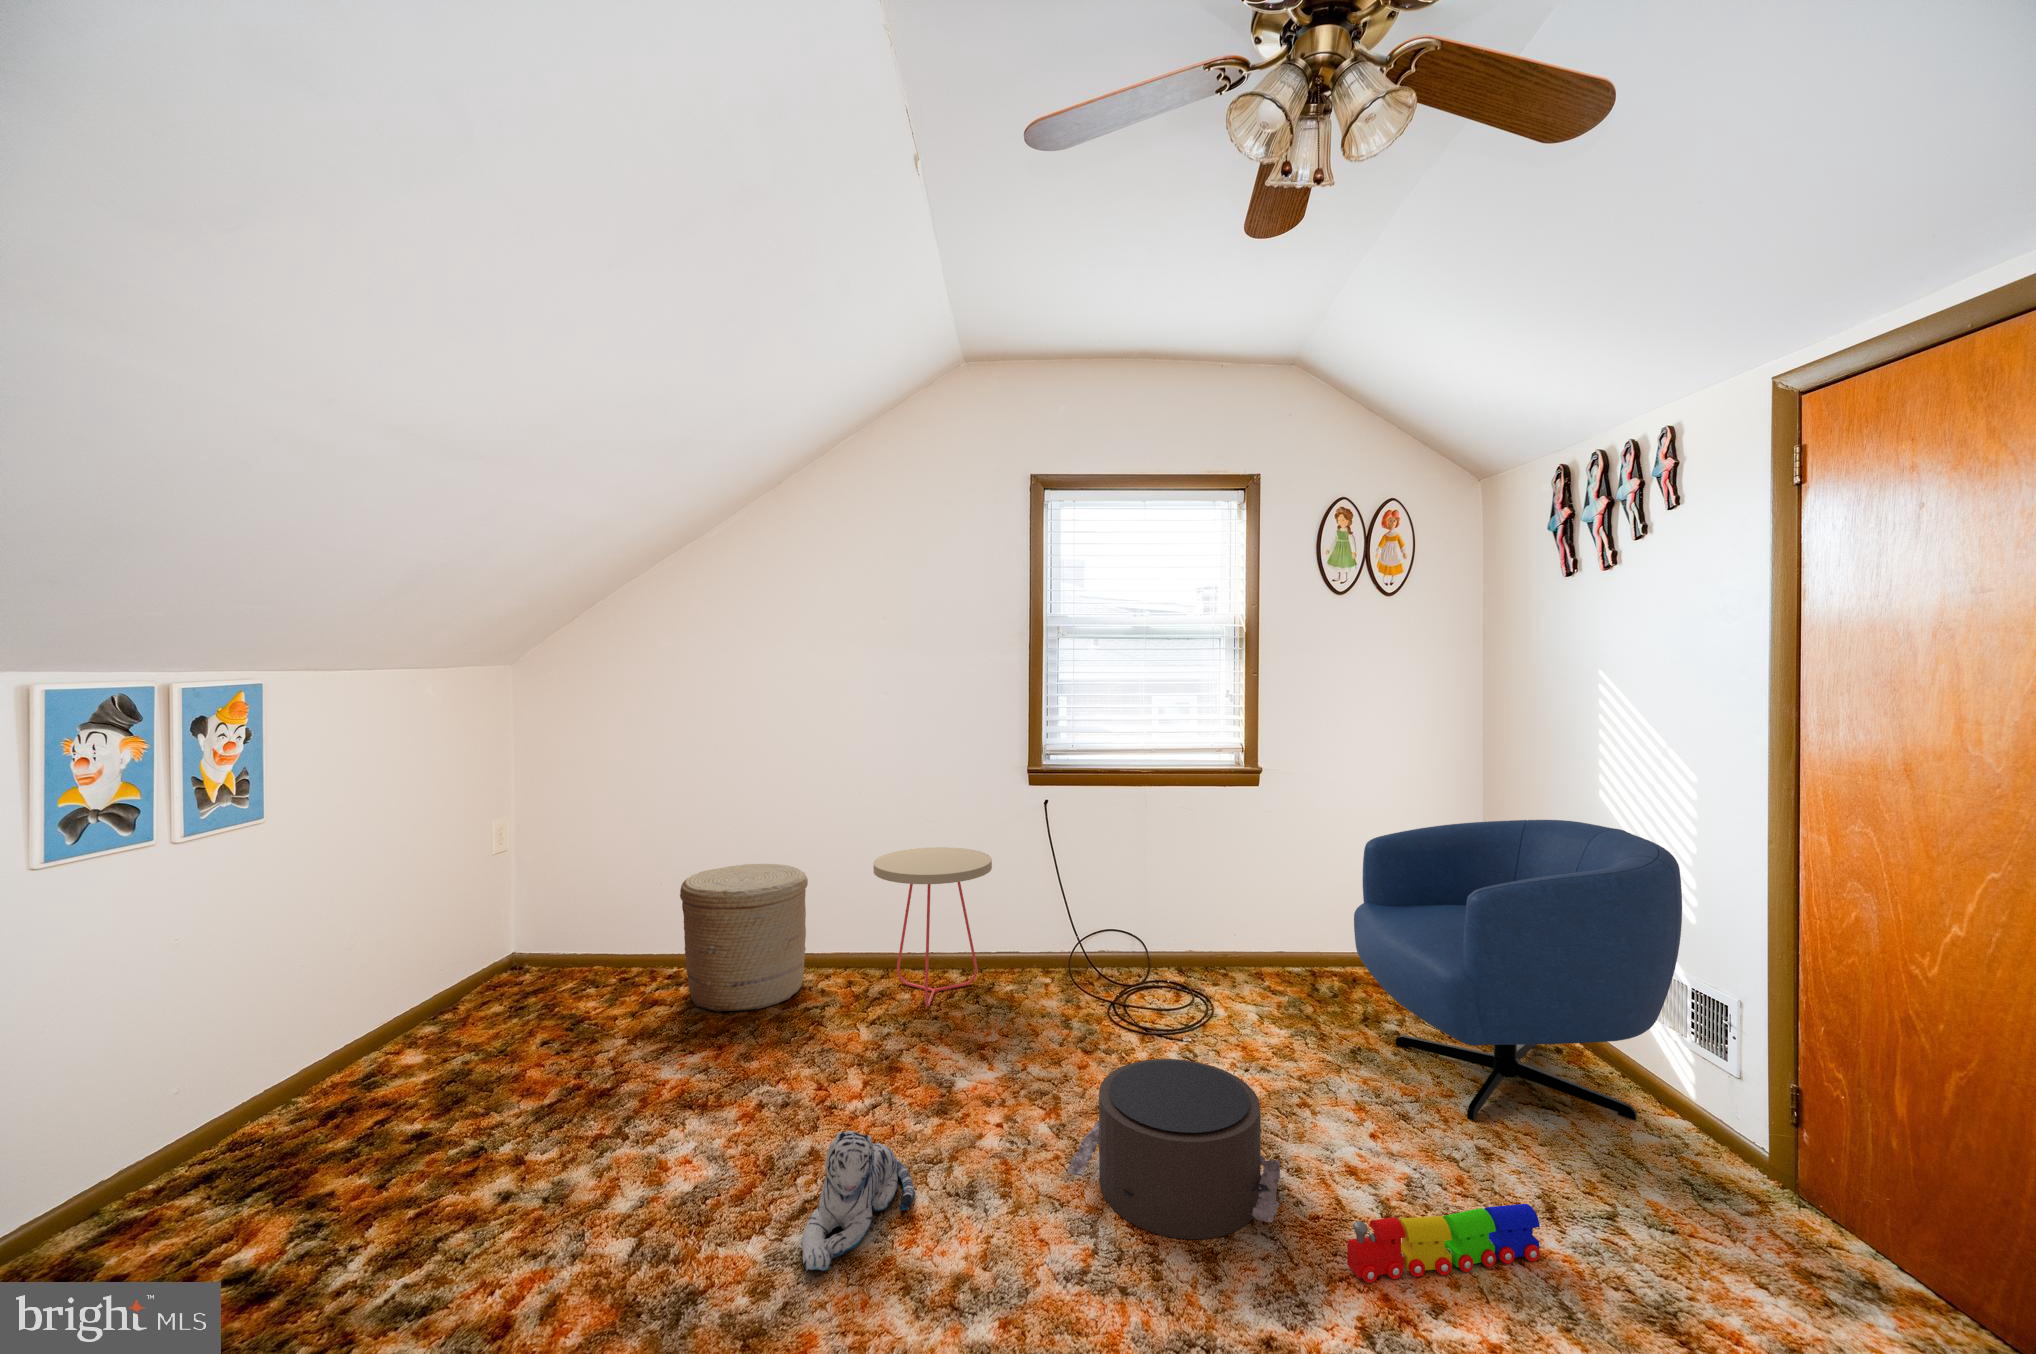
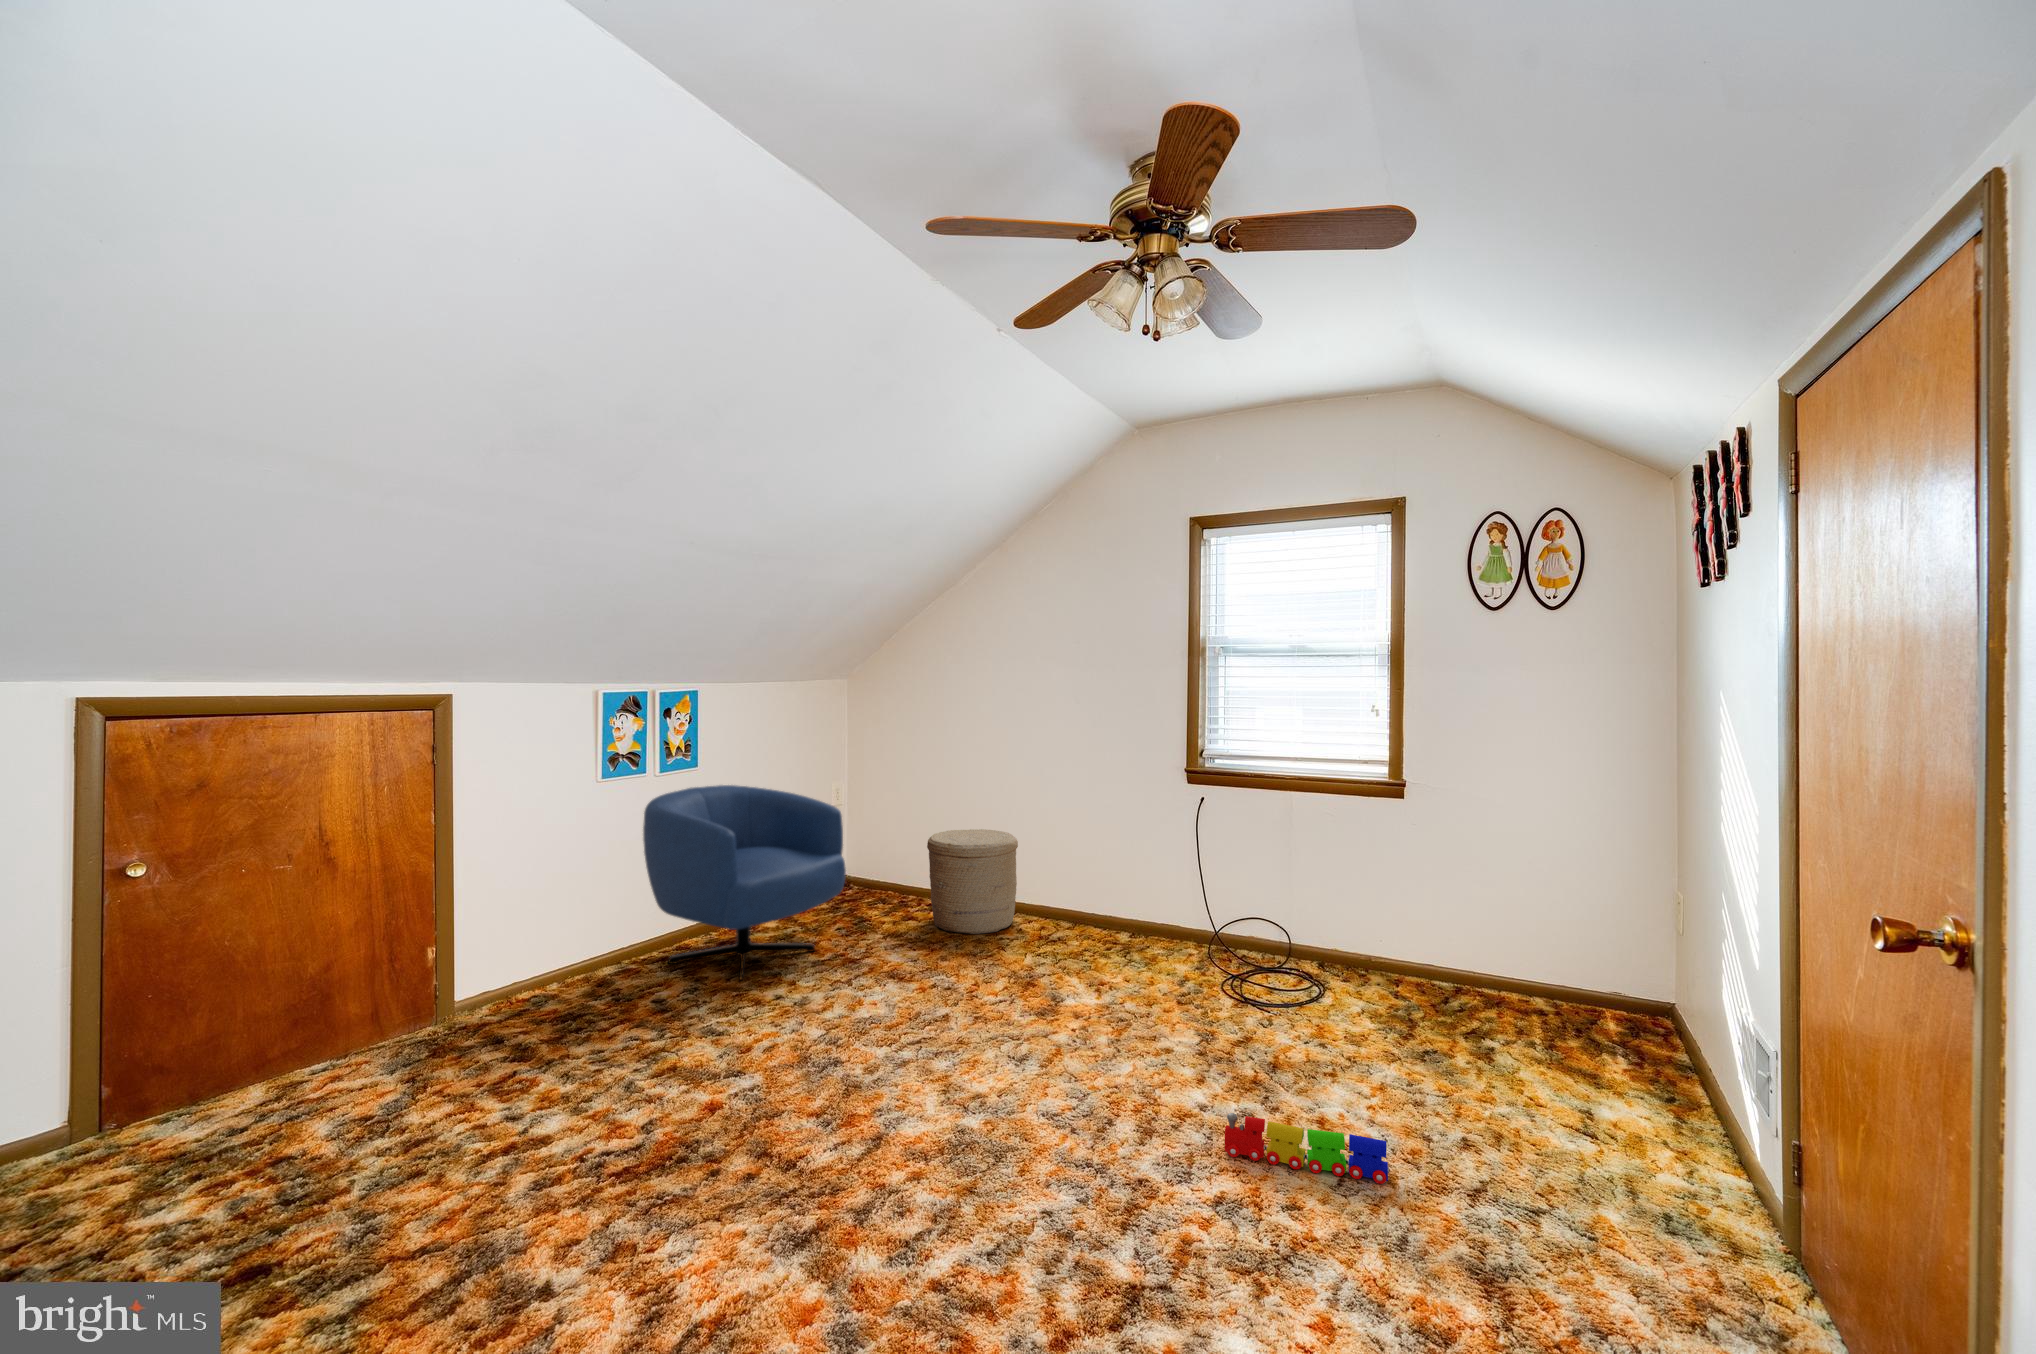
armchair: present [1354,820,1682,1120] -> present [643,785,846,981]
side table: present [873,847,992,1007] -> none [1054,829,1149,953]
pouf: present [1068,1059,1280,1239] -> none [1075,993,1231,1111]
plush toy: present [802,1131,915,1271] -> none [896,988,989,1062]

